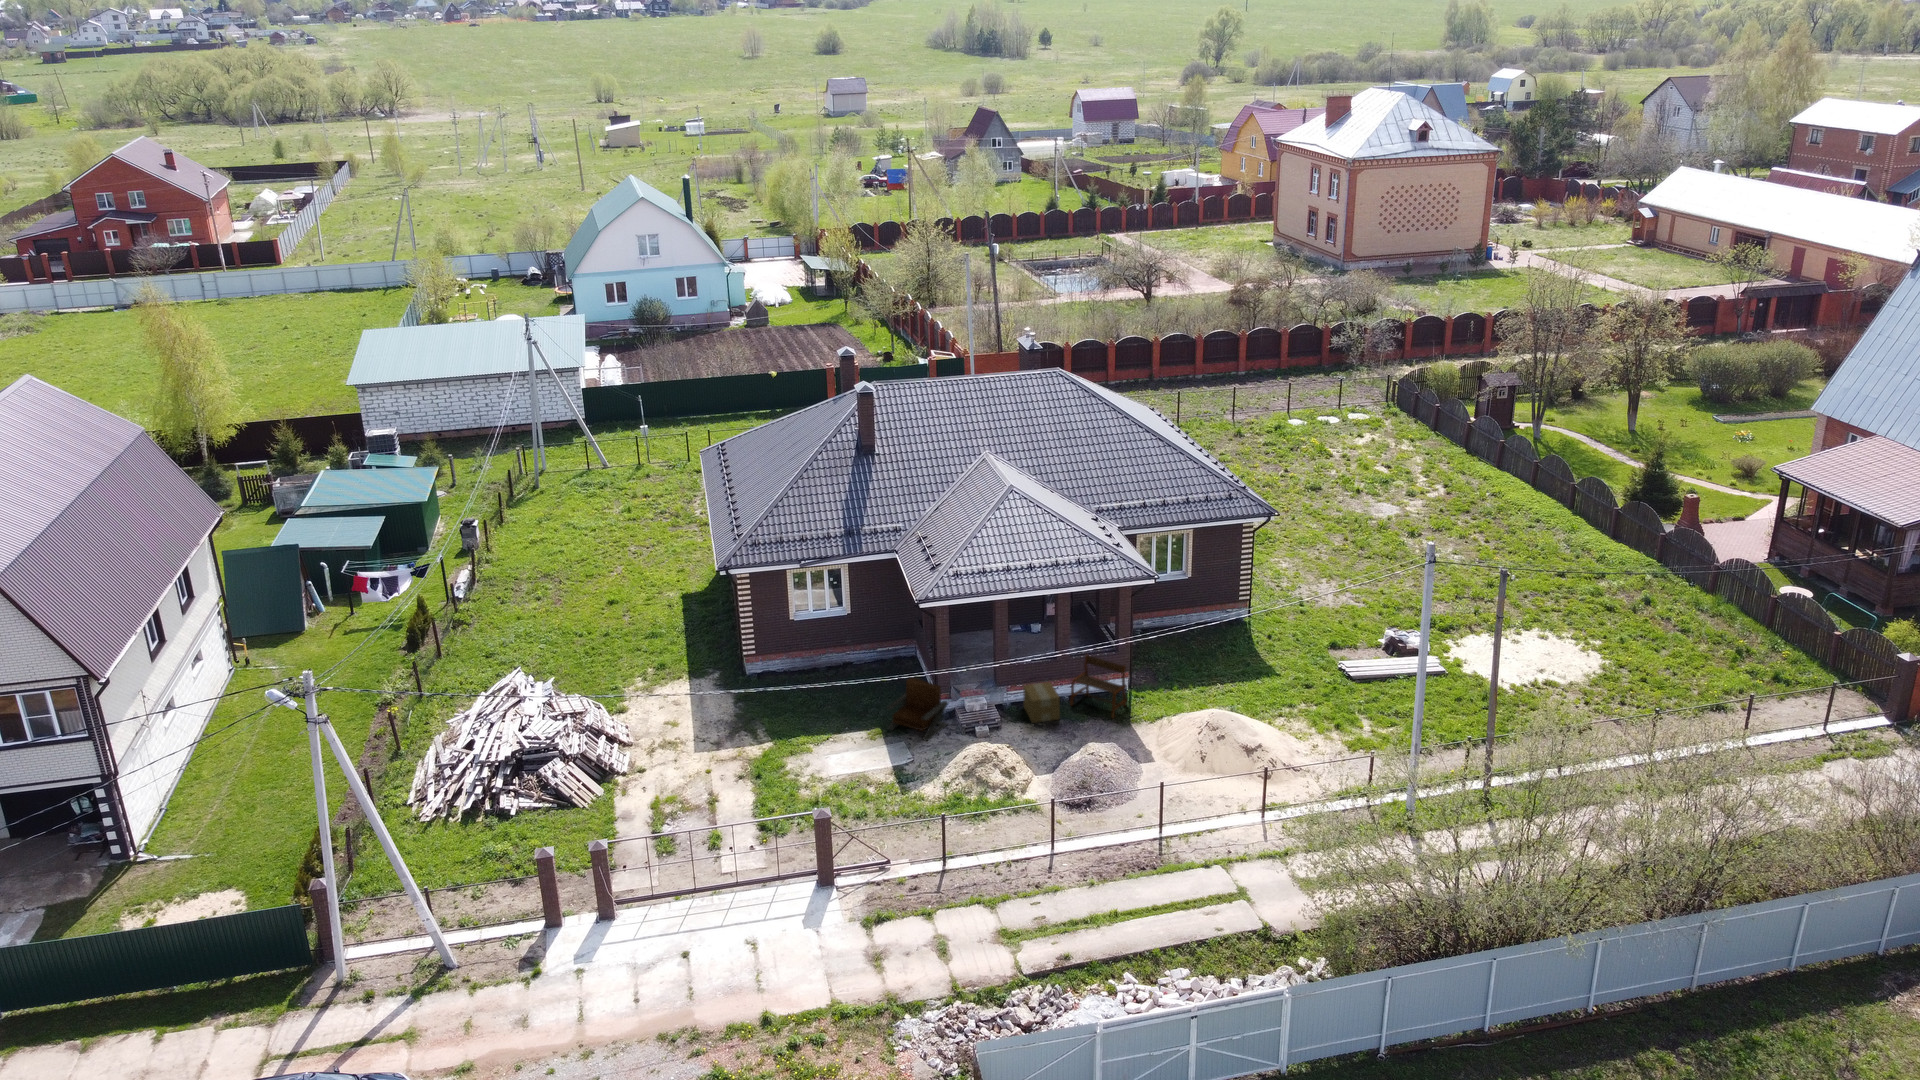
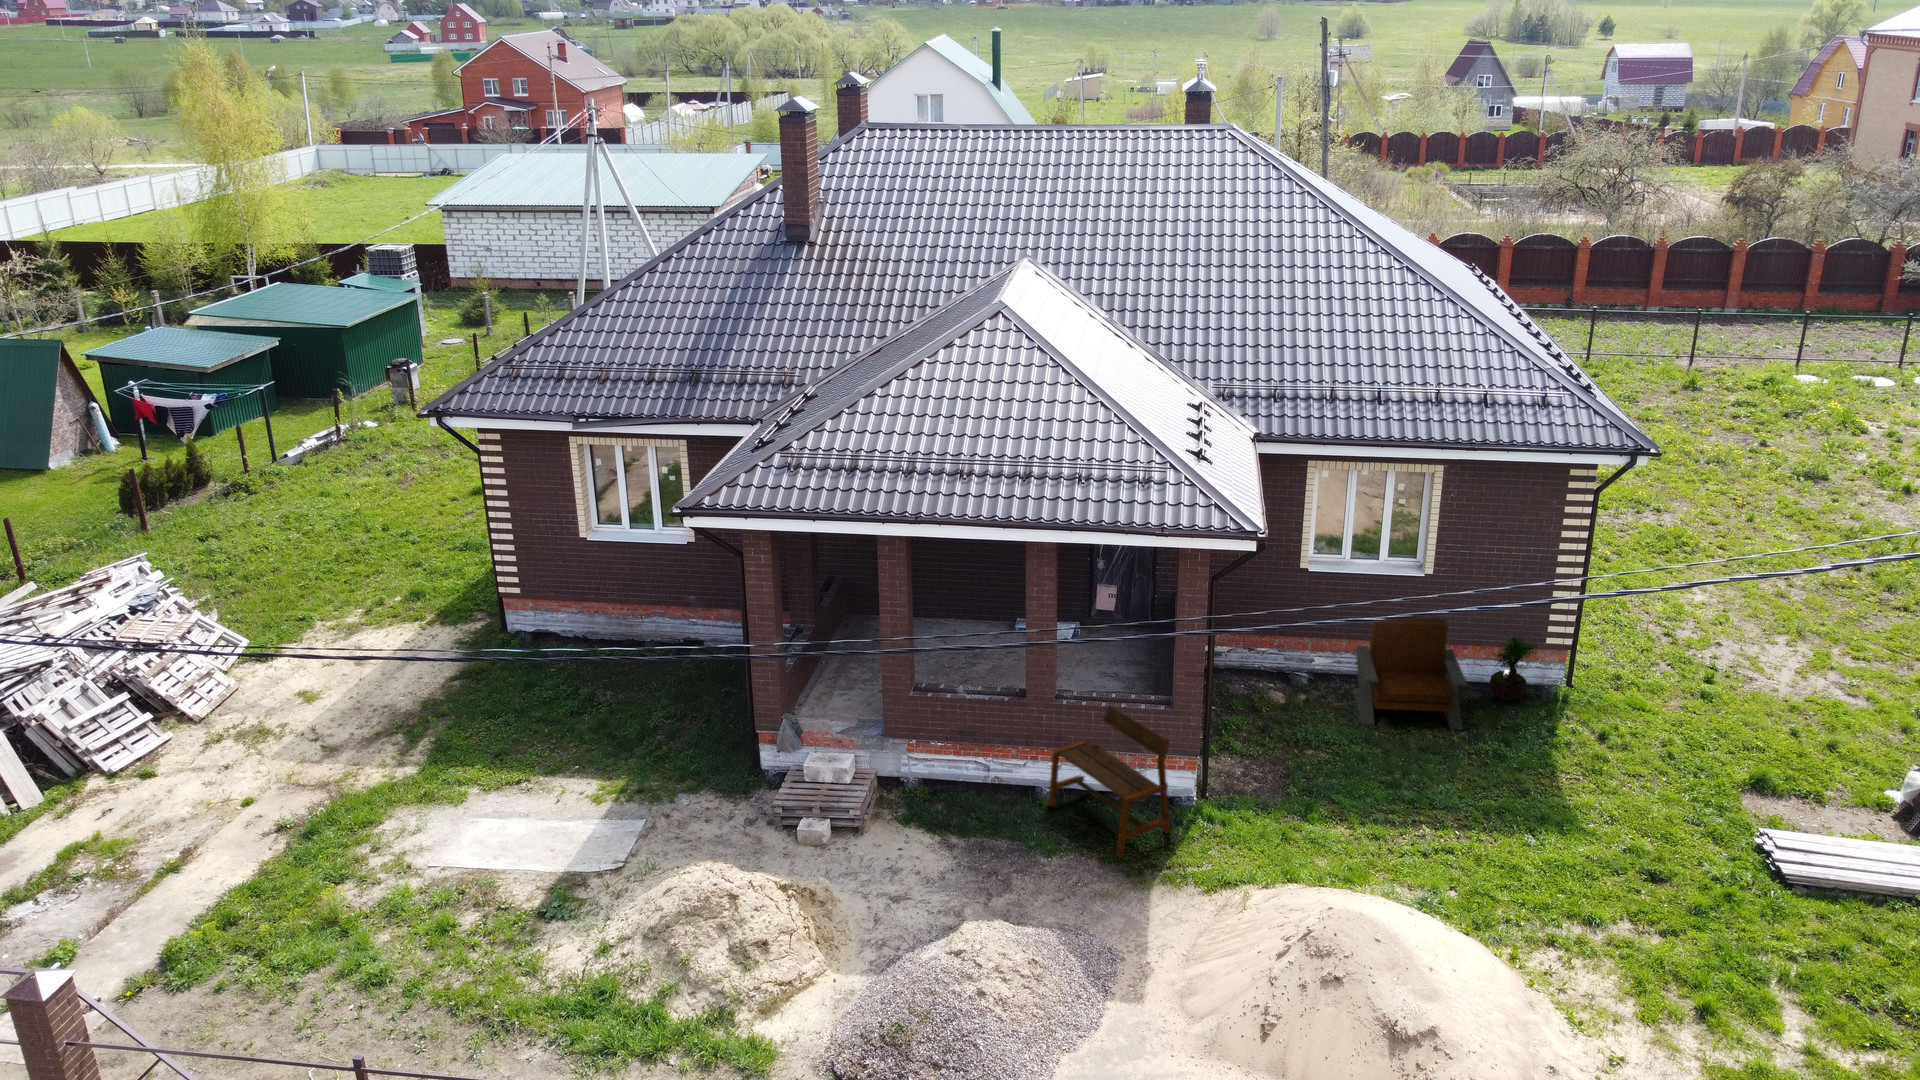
potted tree: none [1219,597,1239,628] -> present [1490,635,1537,701]
lounge chair: present [887,678,948,741] -> present [1353,618,1467,730]
cardboard box: present [1023,682,1060,723] -> none [934,741,1011,833]

